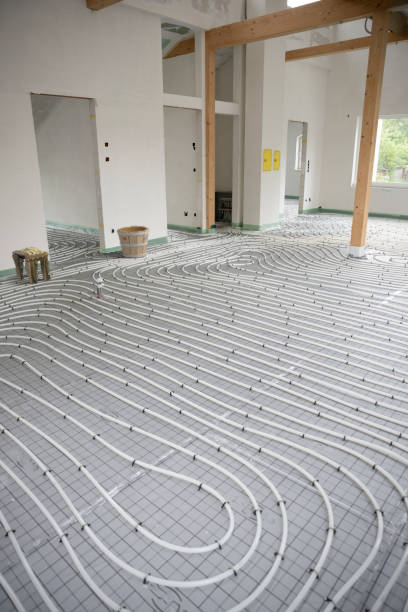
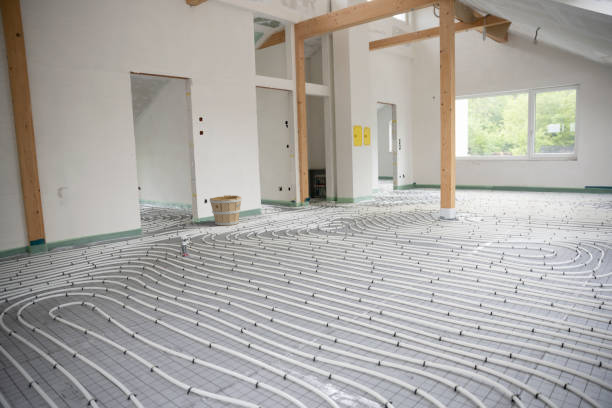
stool: present [12,247,51,283] -> none [102,212,140,247]

